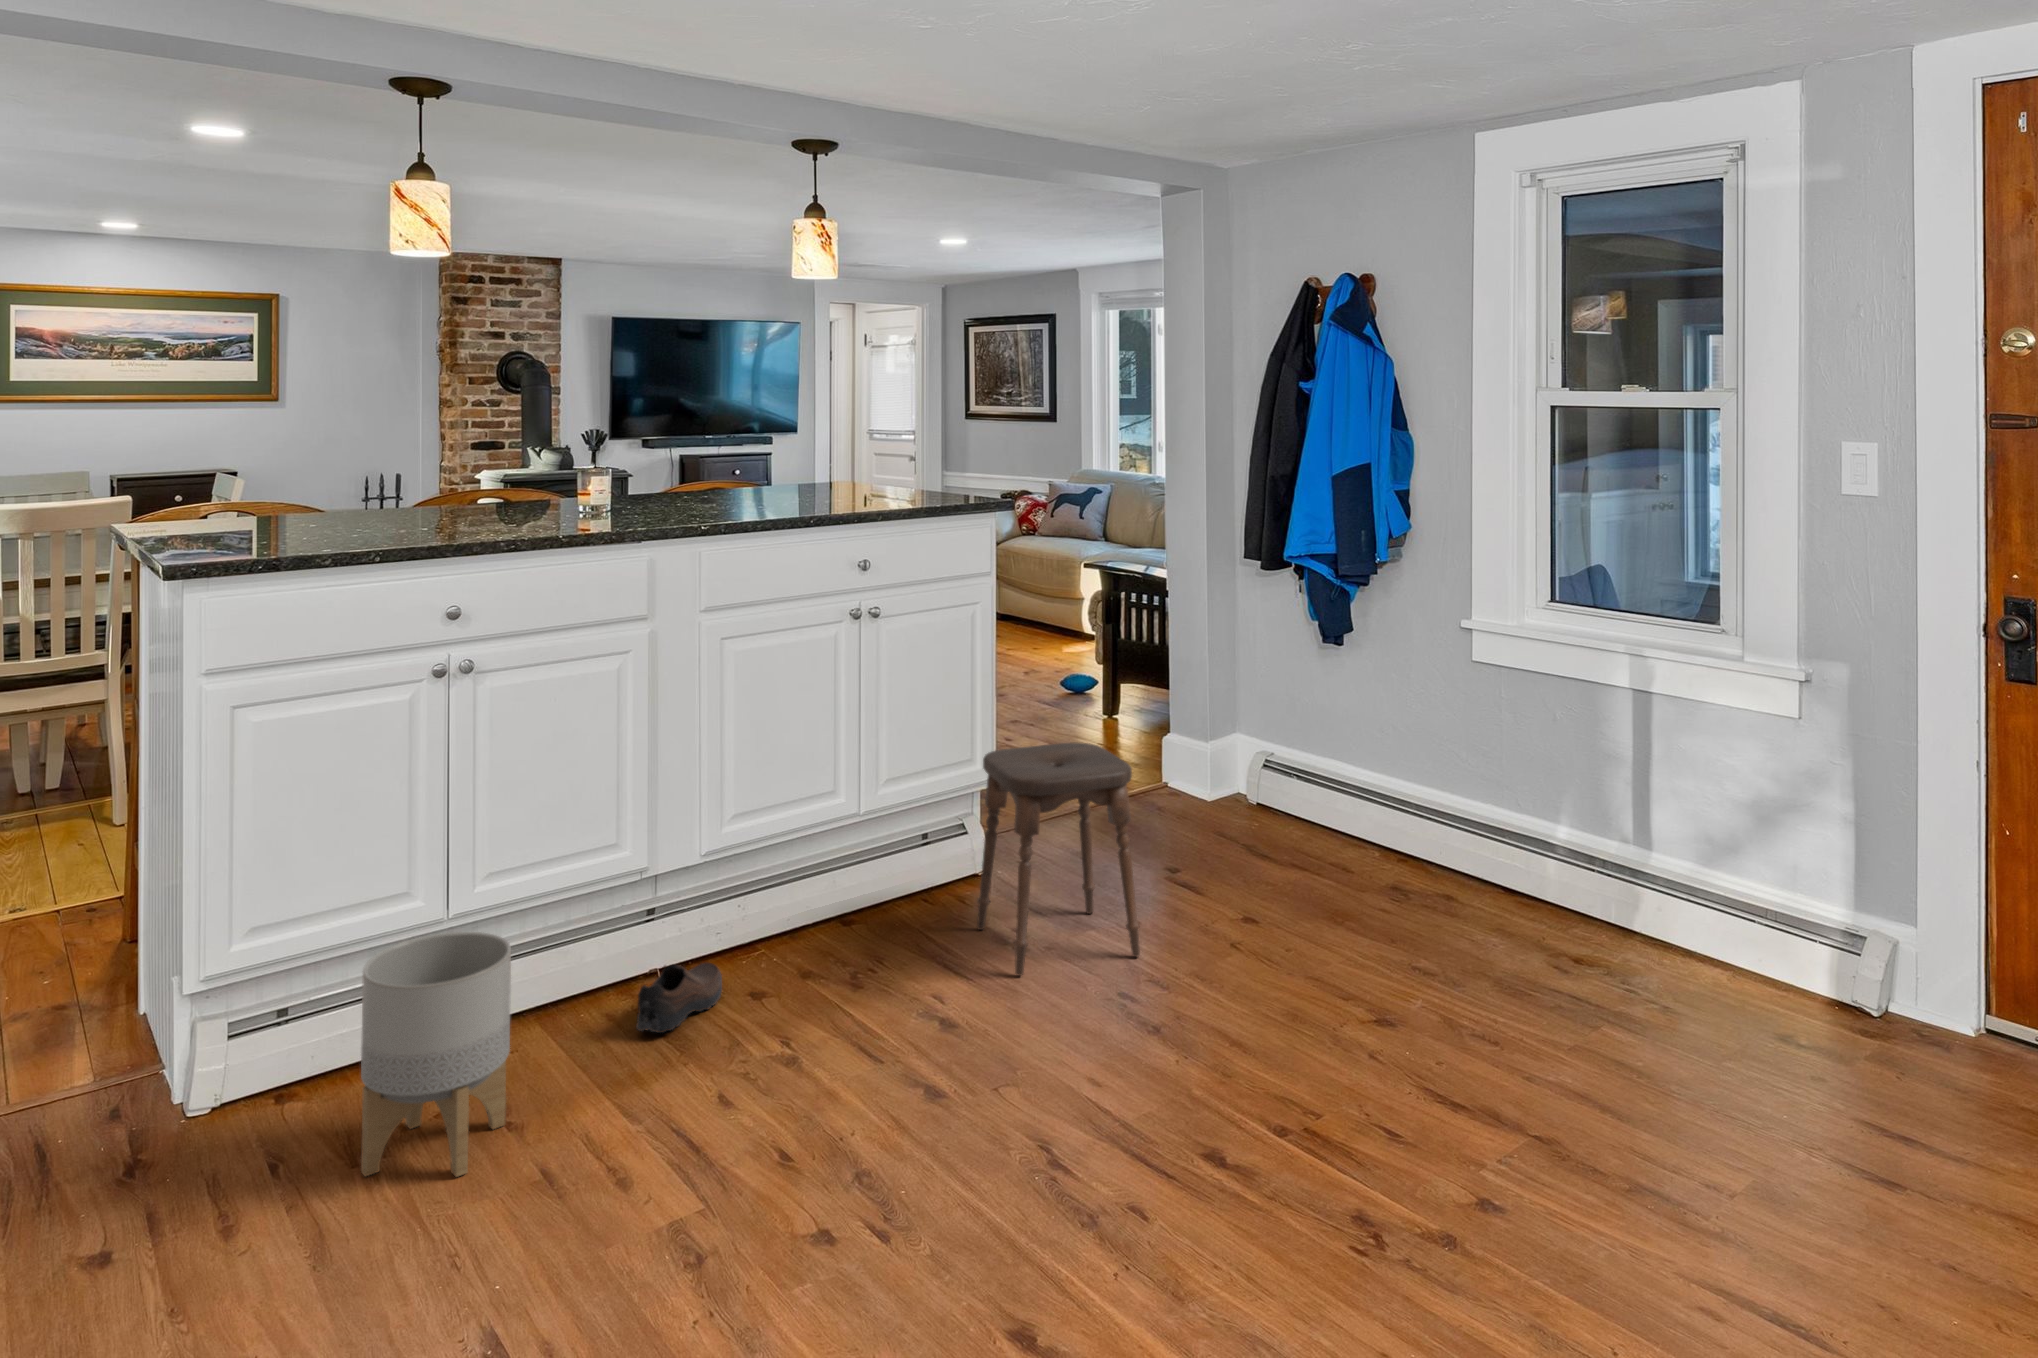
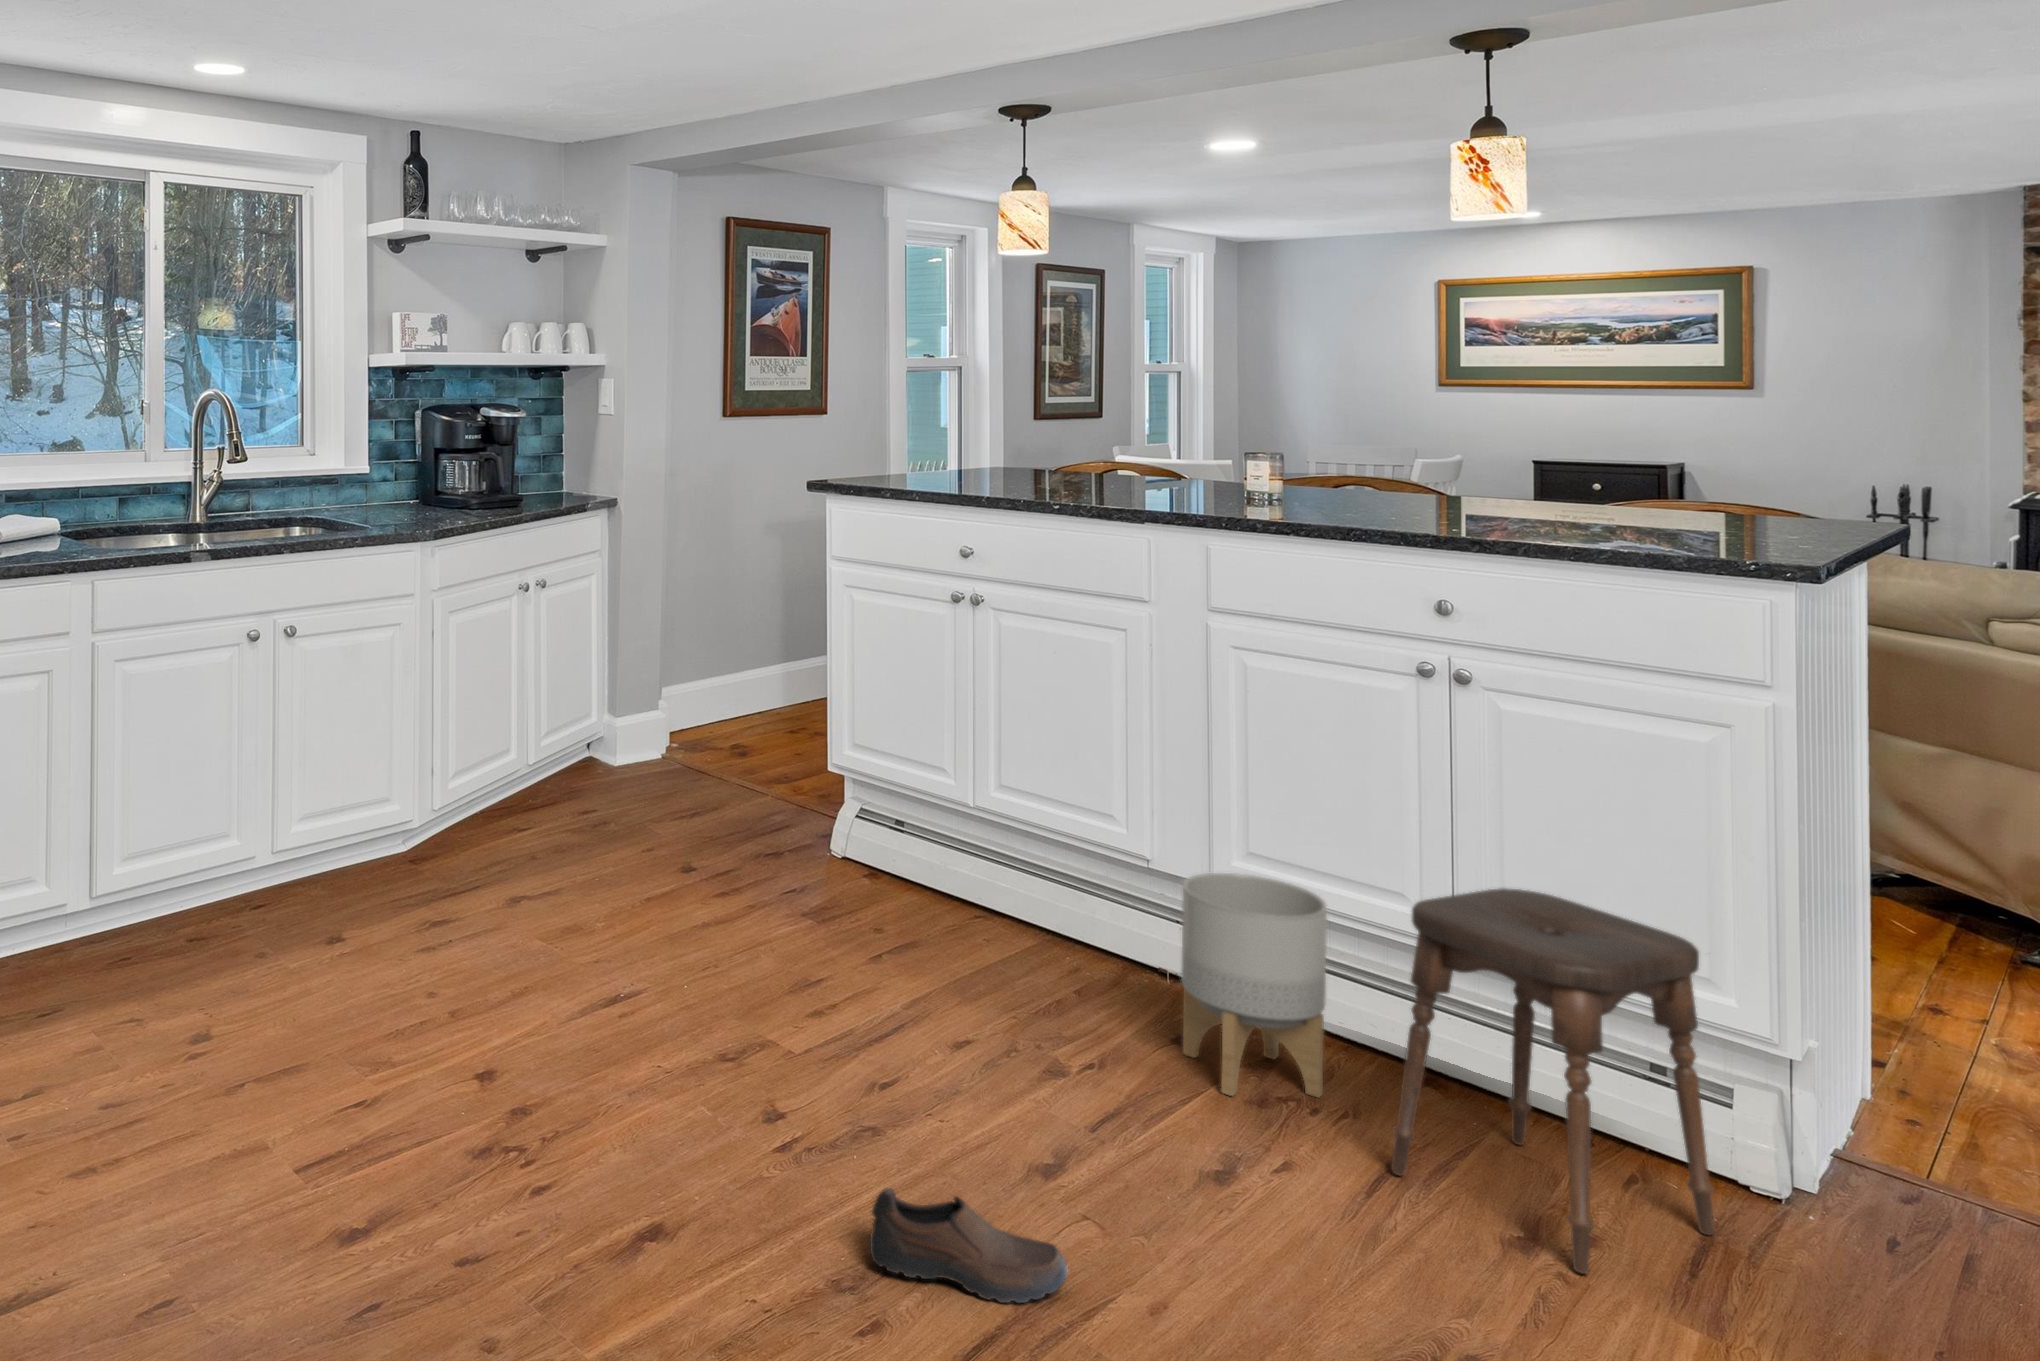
planter: present [361,932,511,1177] -> present [1181,873,1327,1097]
shoe: present [636,963,722,1033] -> present [870,1188,1068,1303]

